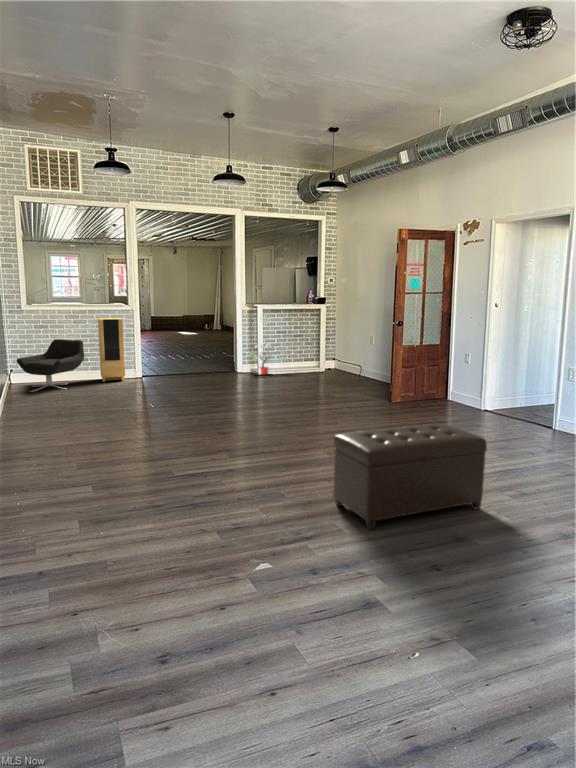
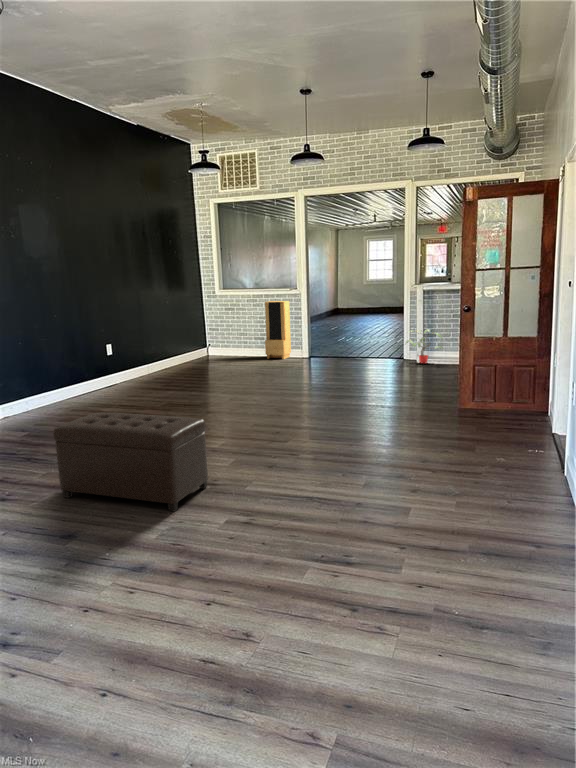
lounge chair: present [17,339,84,391] -> none [201,319,250,362]

